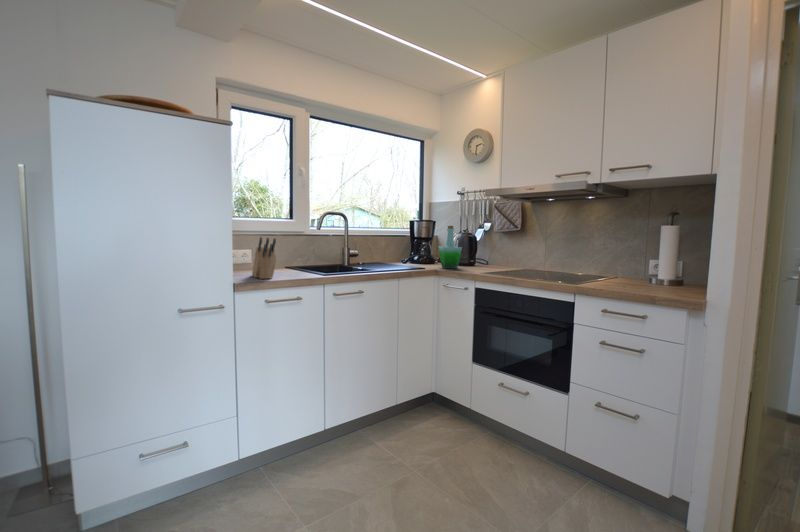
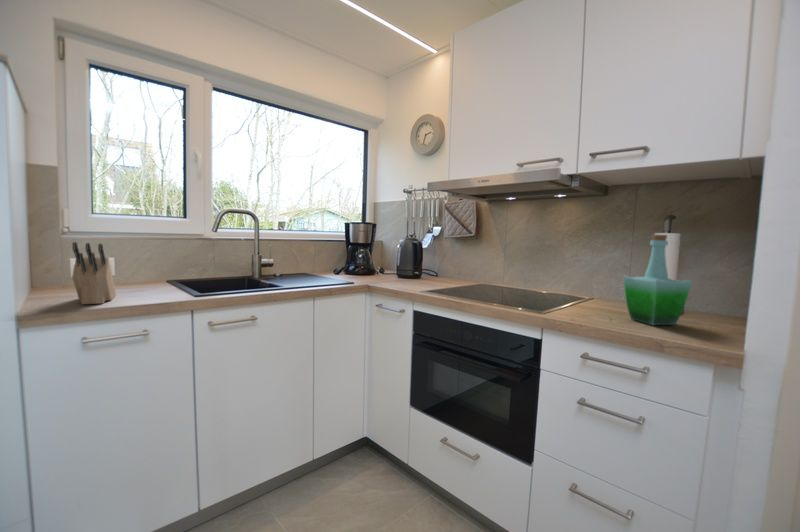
bottle: present [439,226,462,268] -> present [623,235,692,325]

